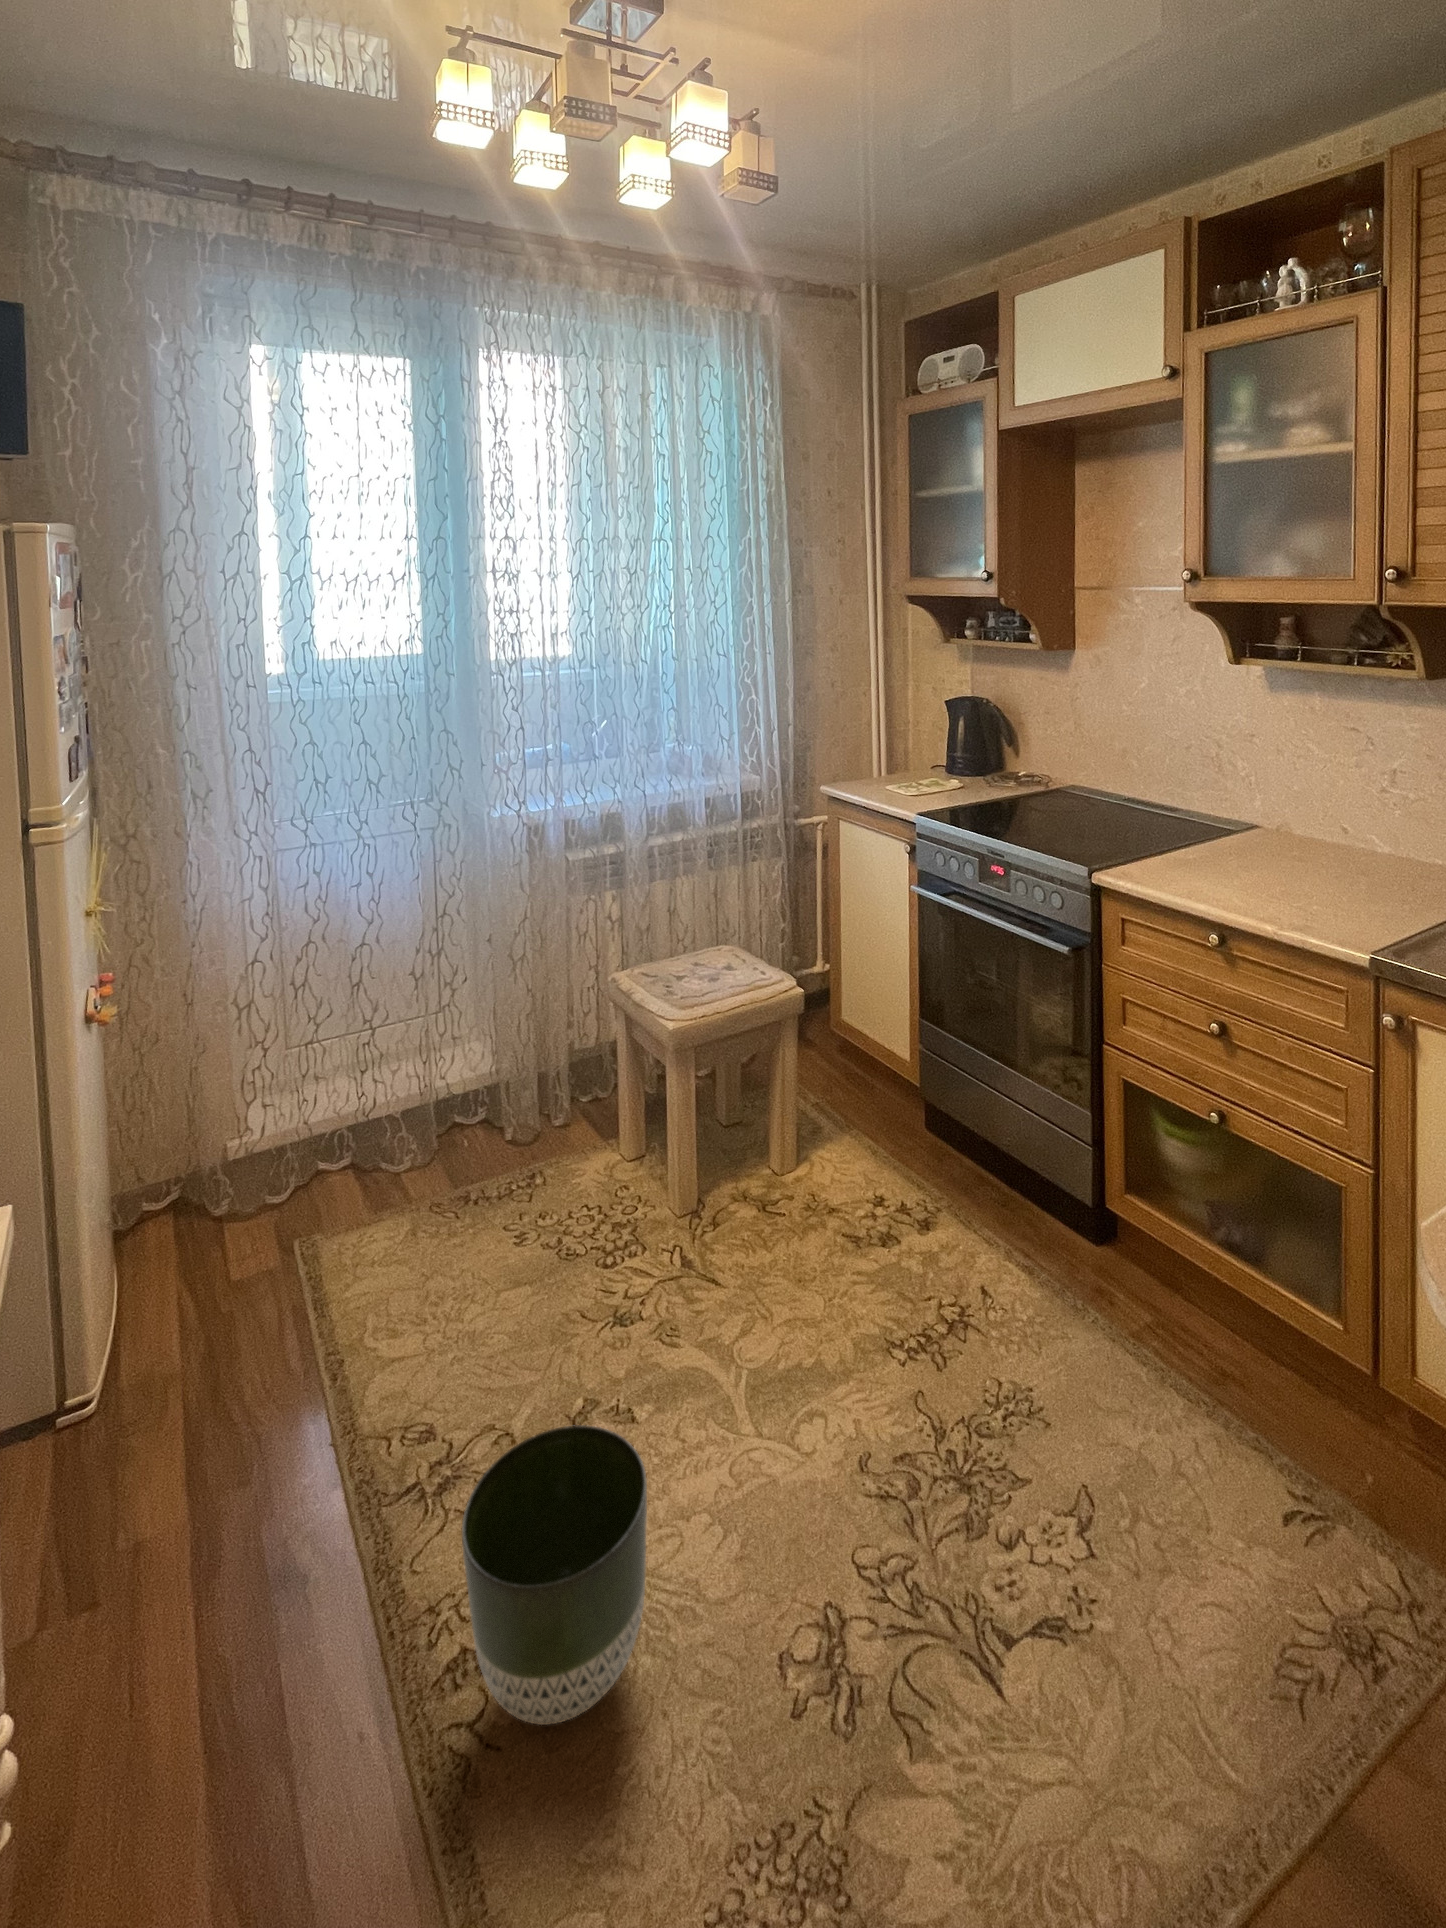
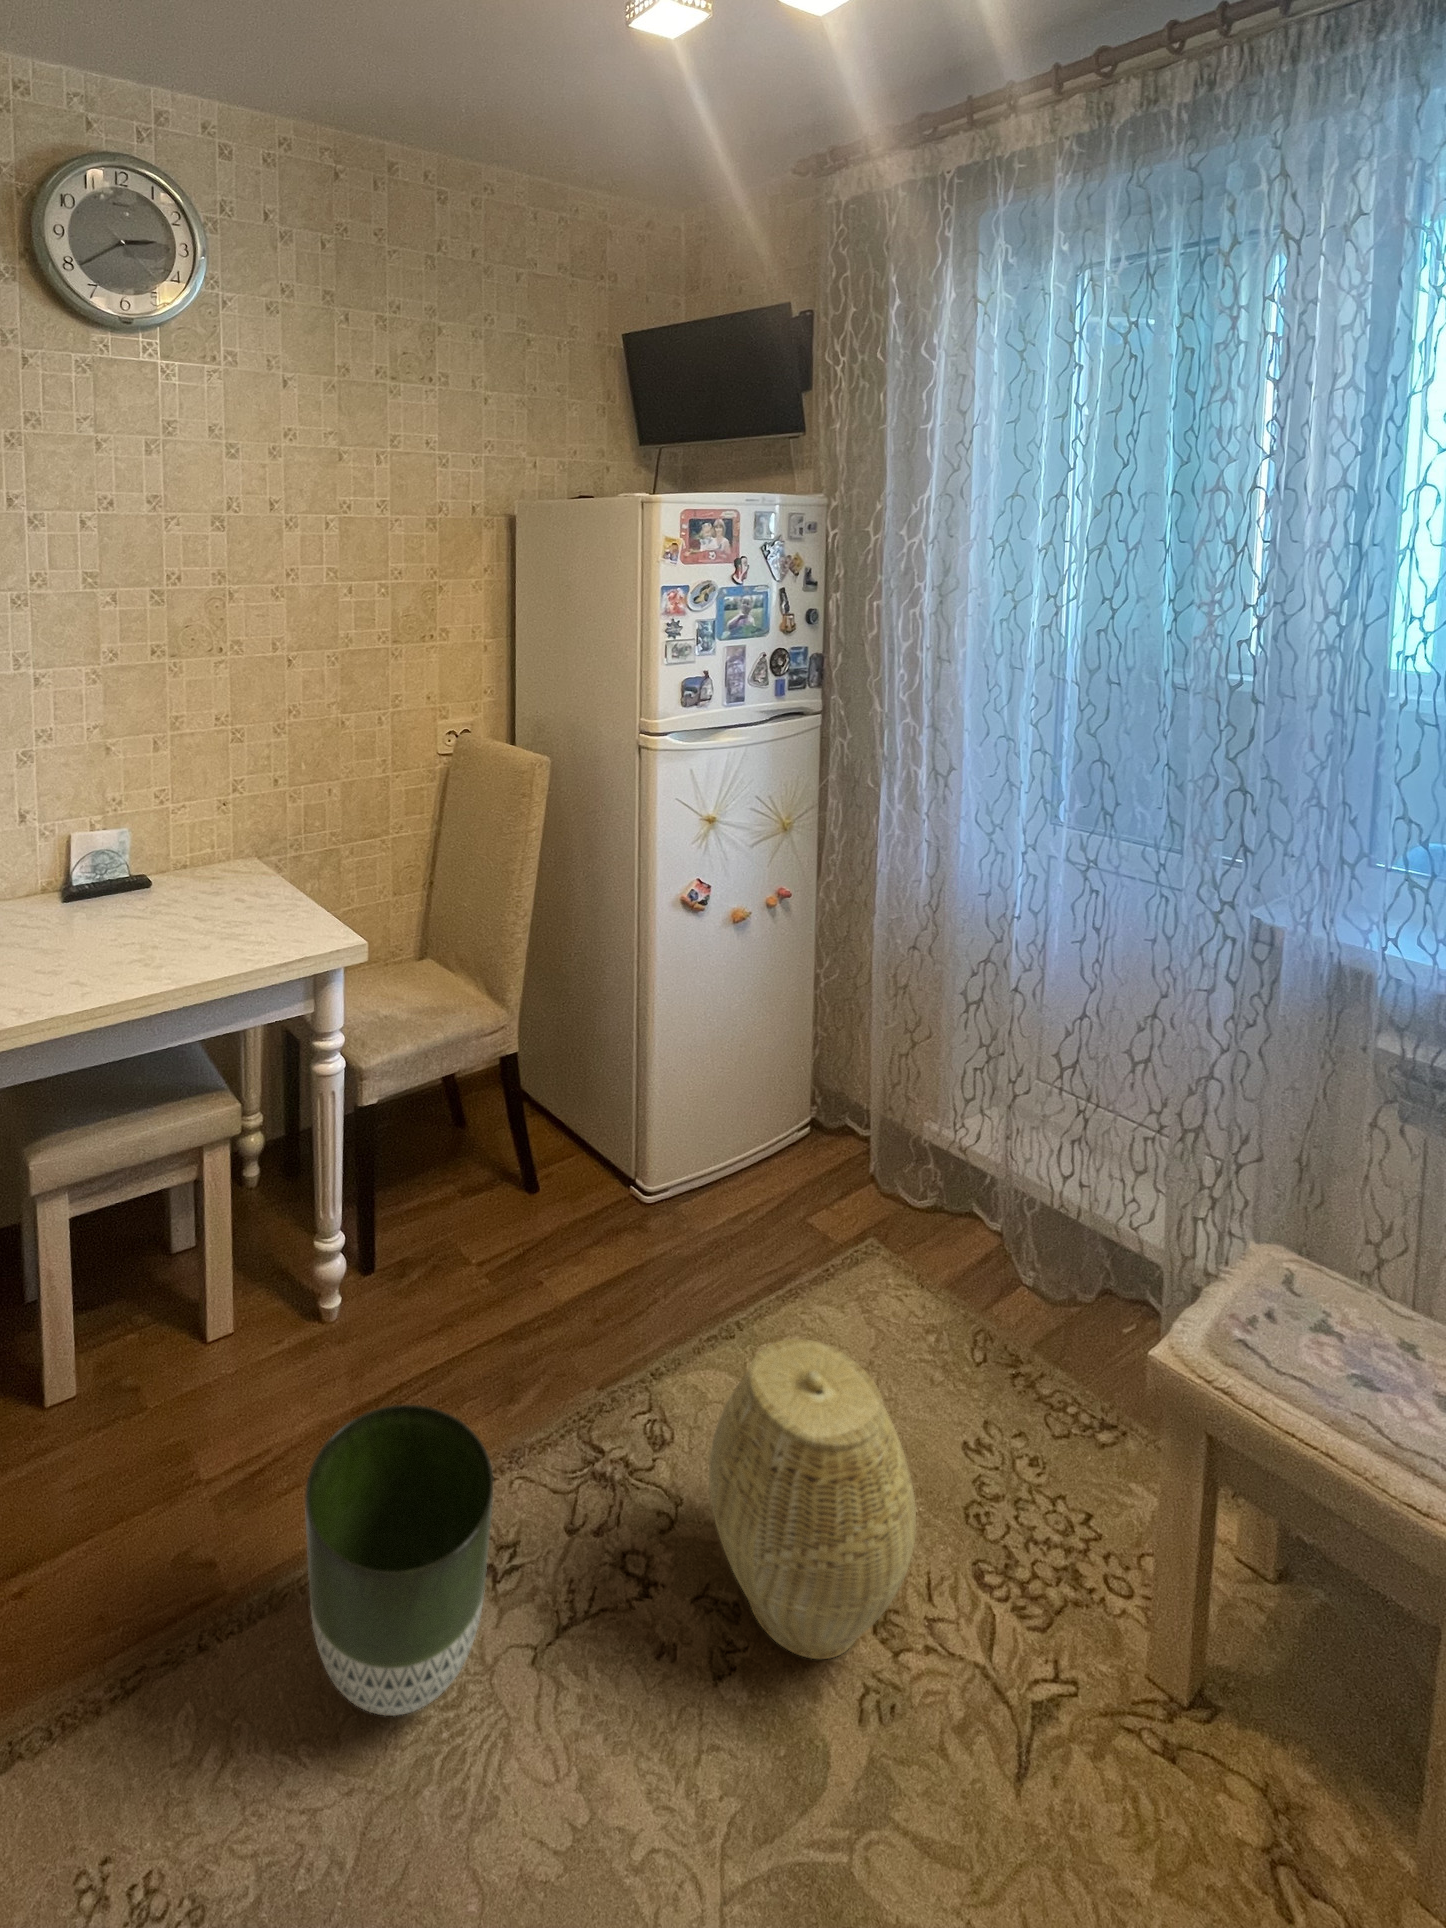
woven basket: none [515,1174,665,1394] -> present [709,1339,916,1659]

